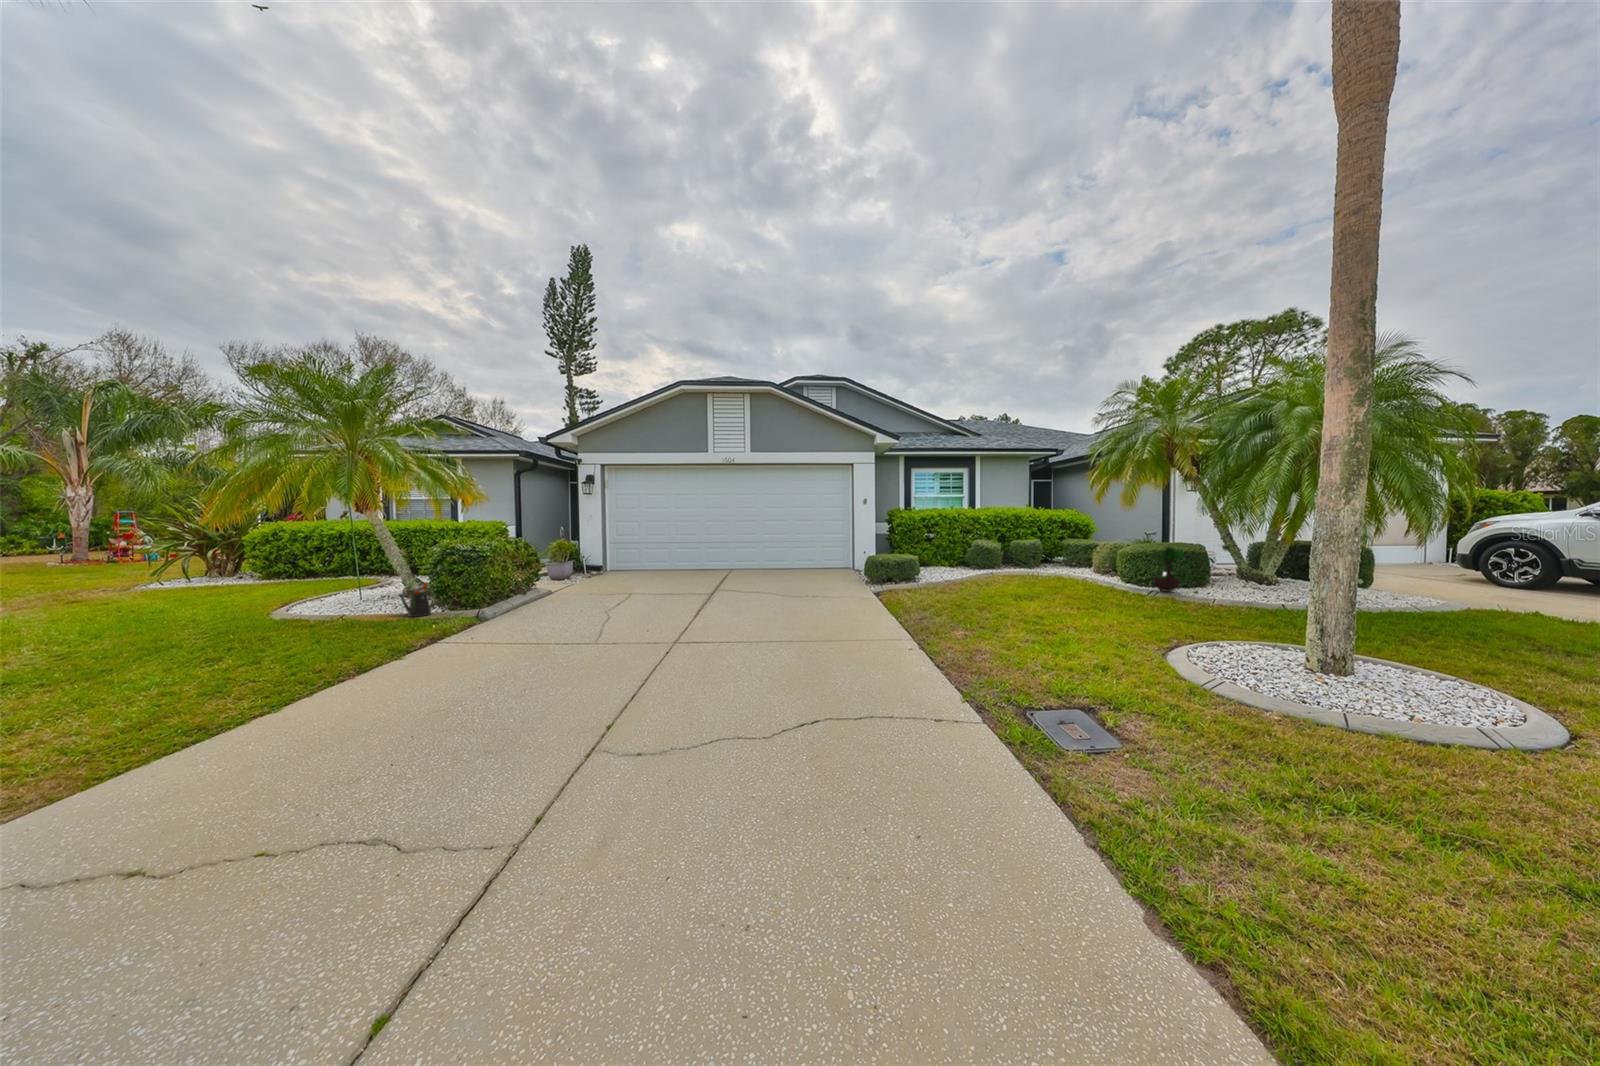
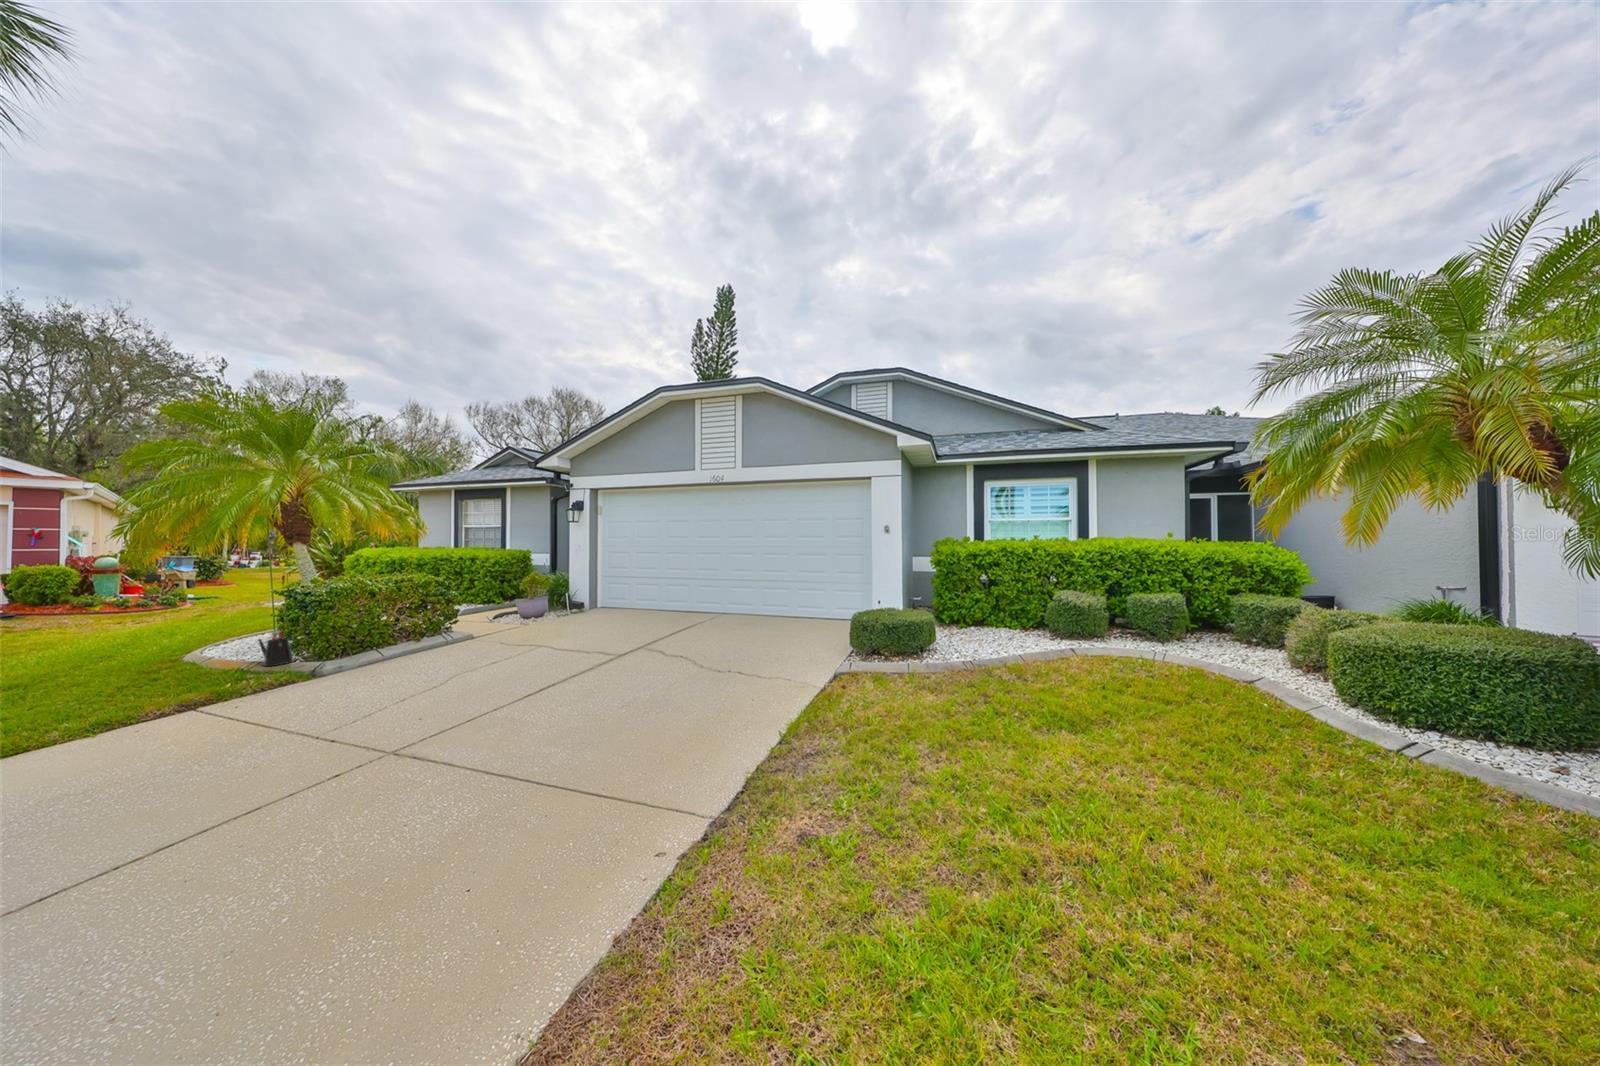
potted tree: present [1153,545,1184,592] -> none [1418,651,1548,782]

